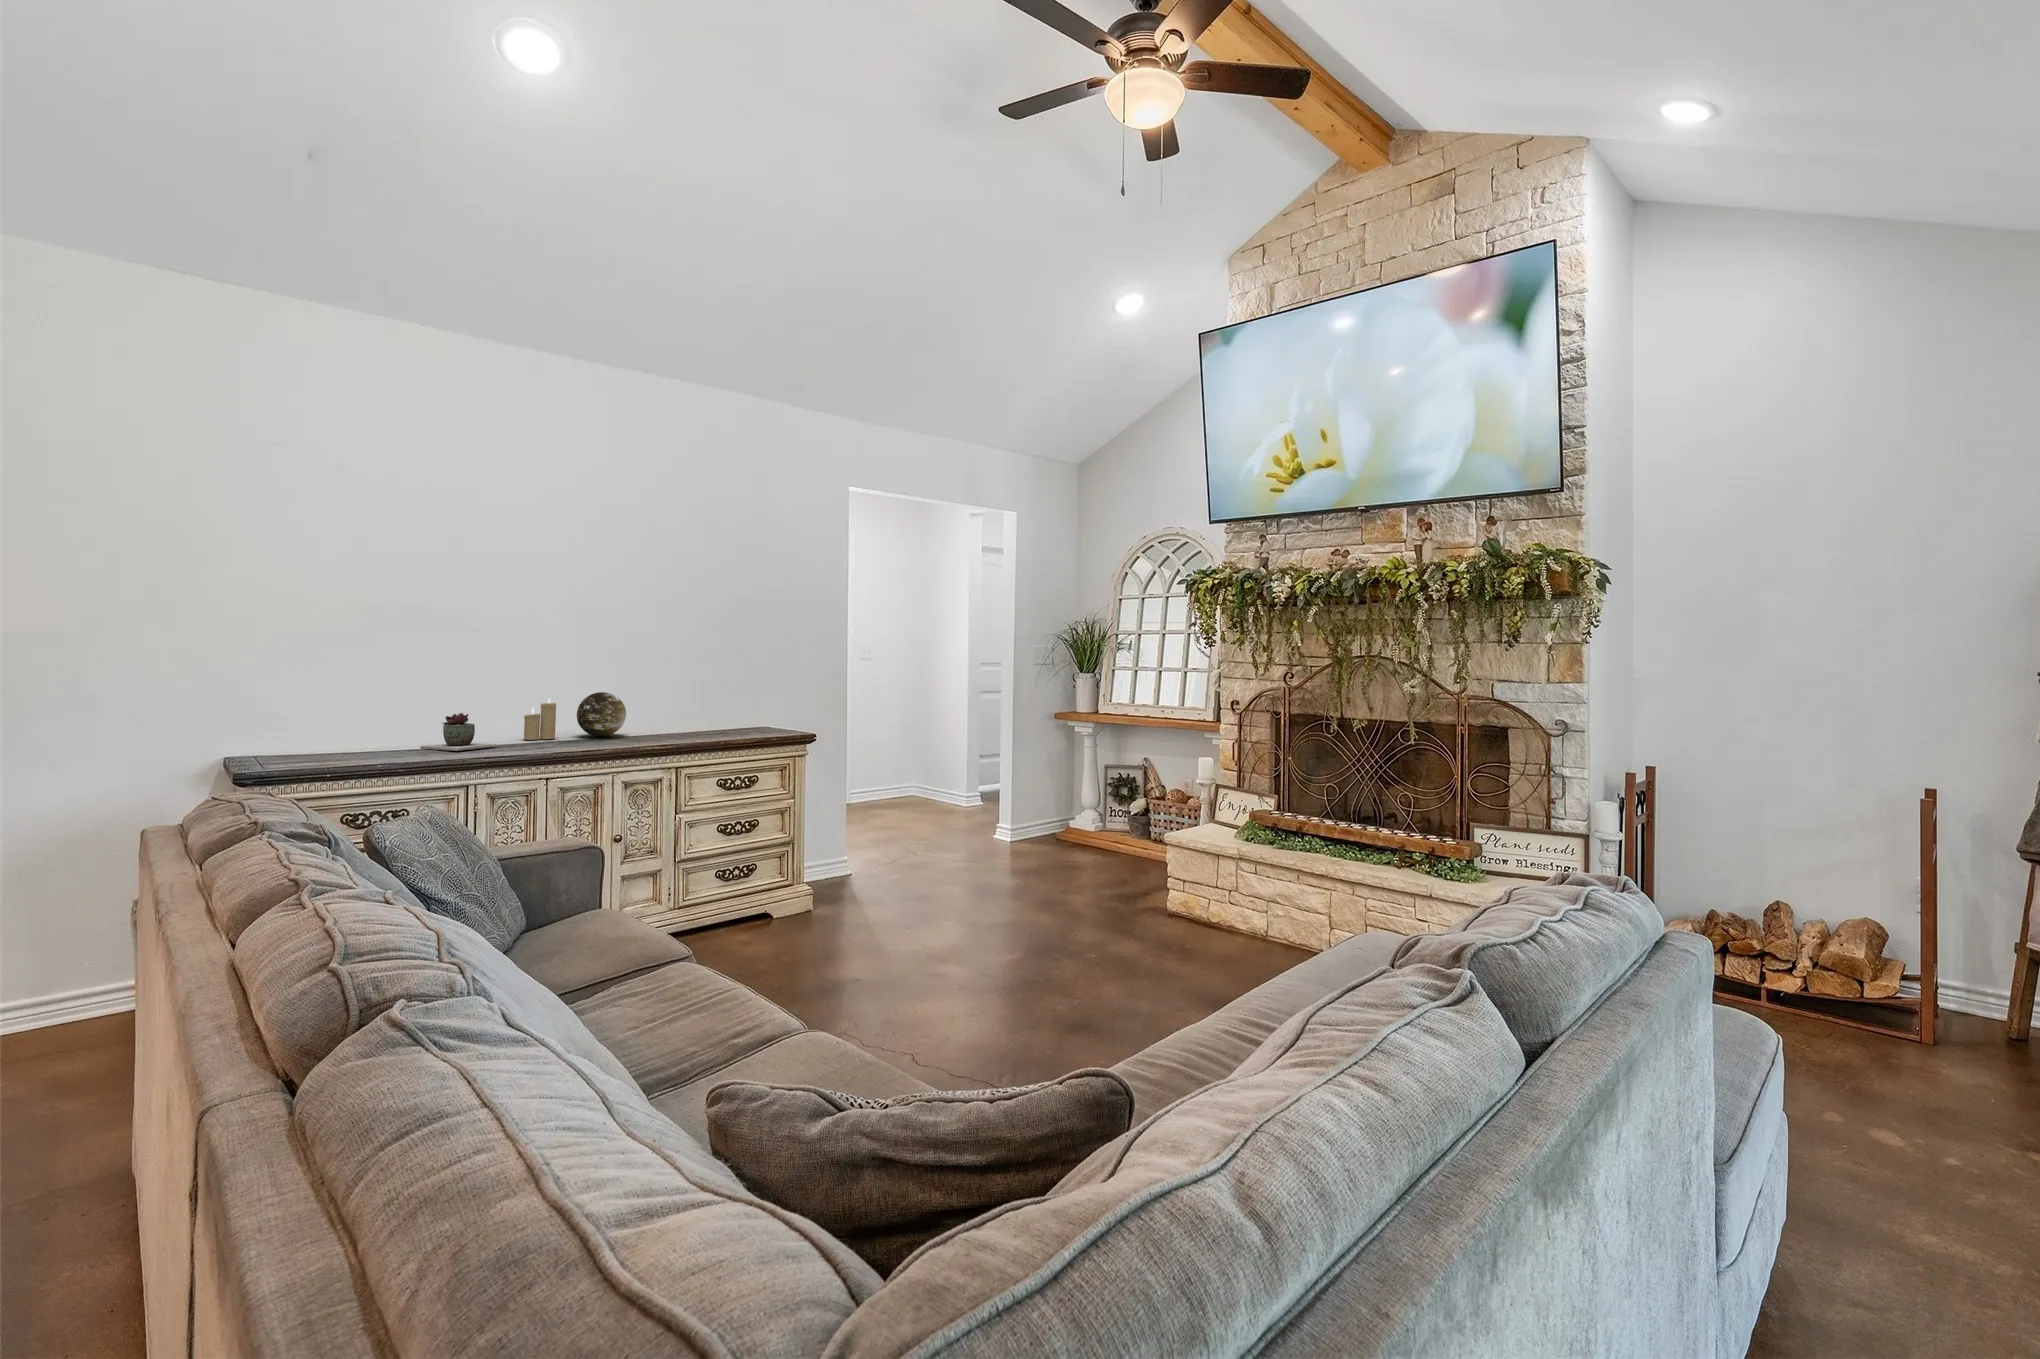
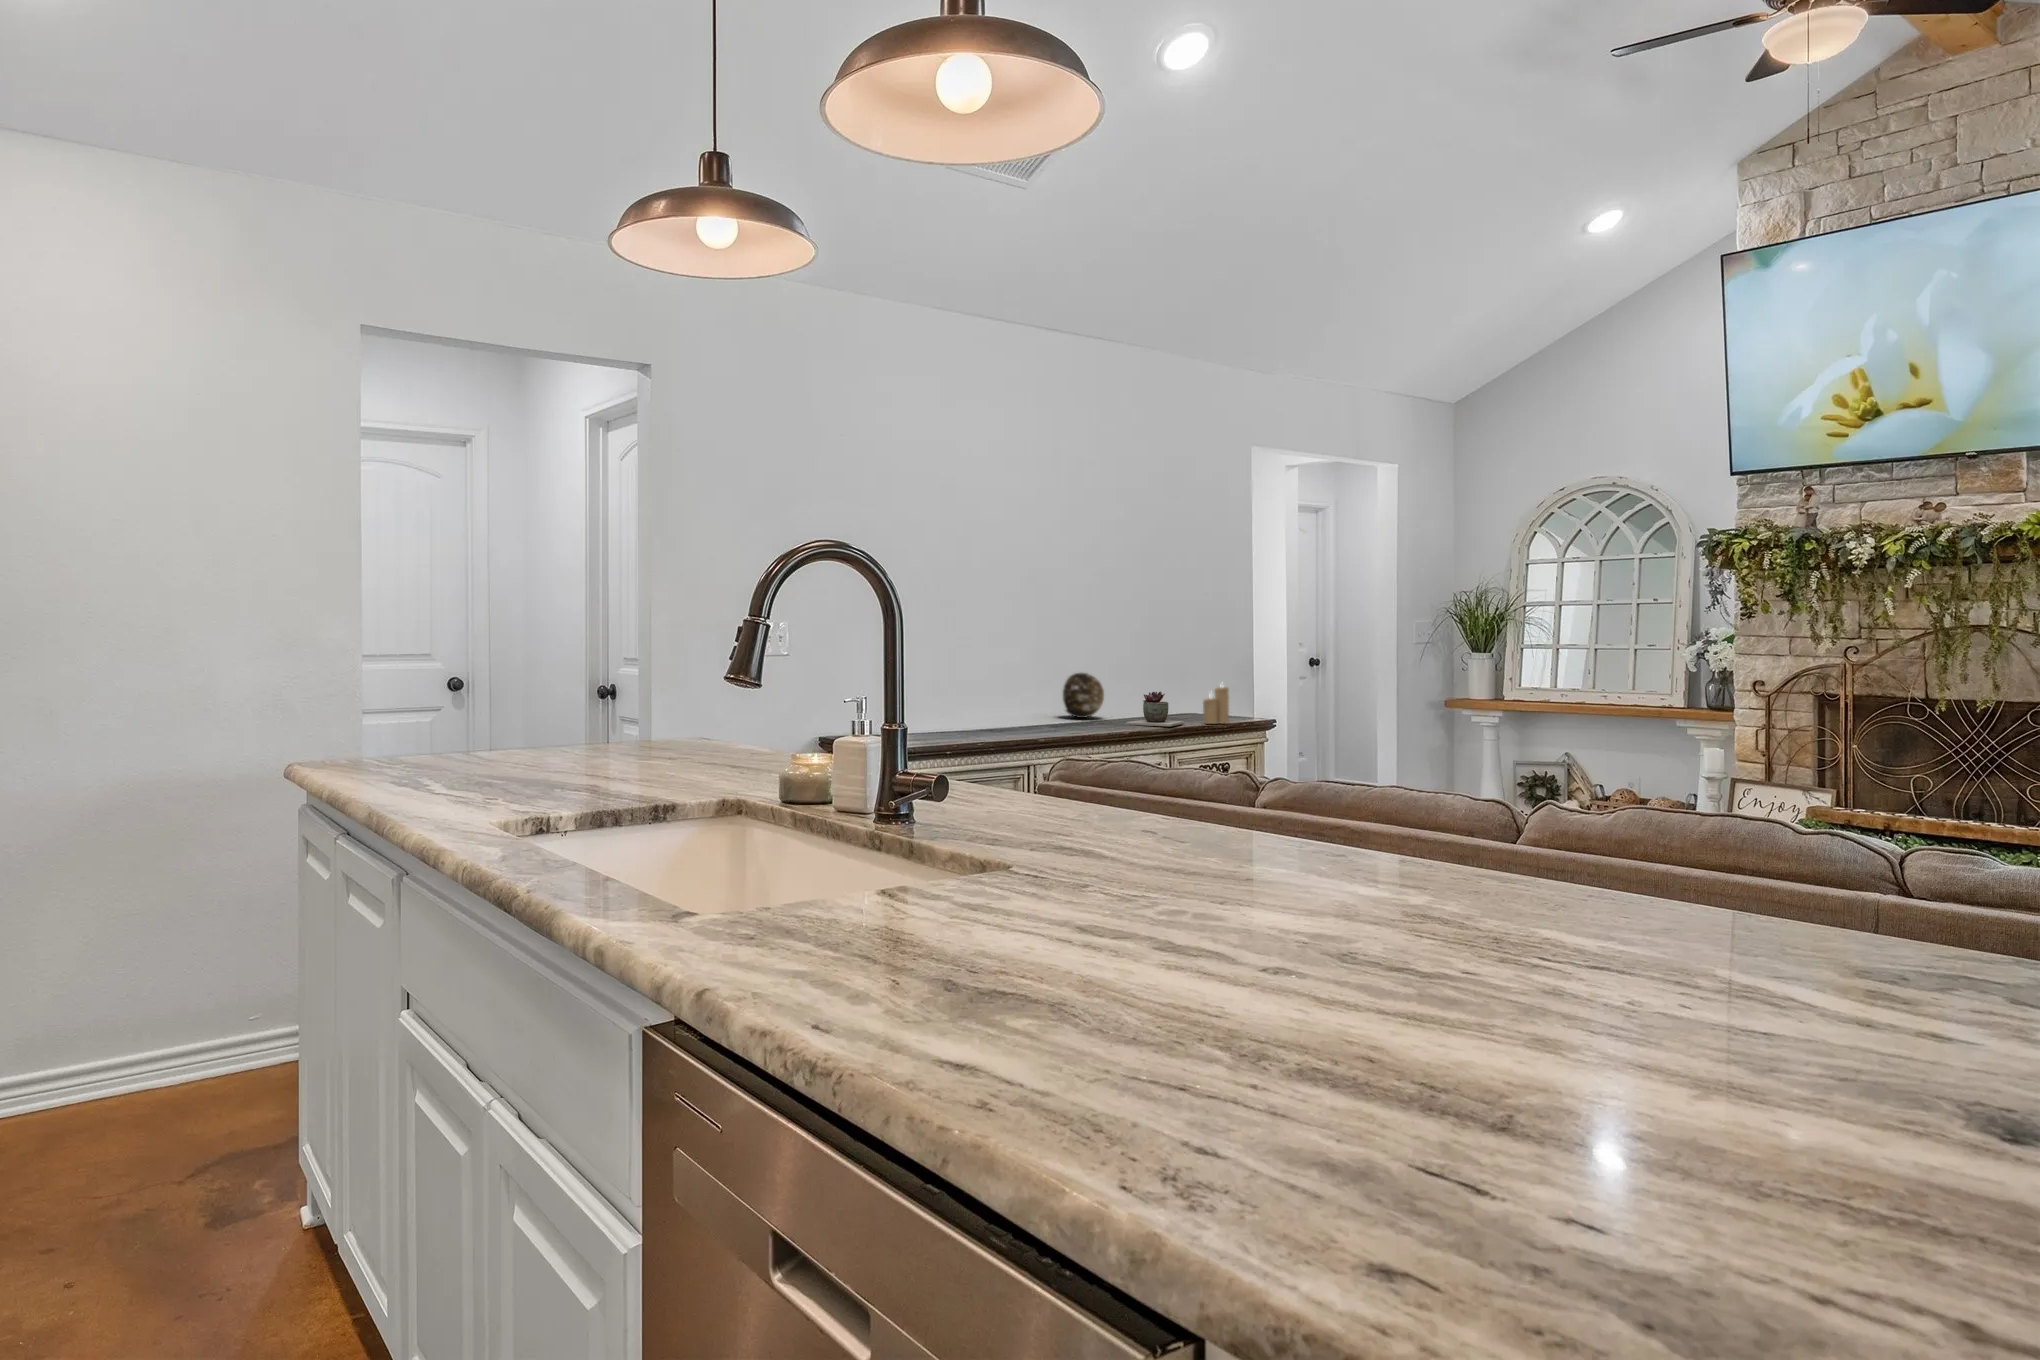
candle: present [524,698,556,740] -> present [1203,684,1229,724]
succulent plant: present [421,713,497,751] -> present [1126,692,1184,726]

